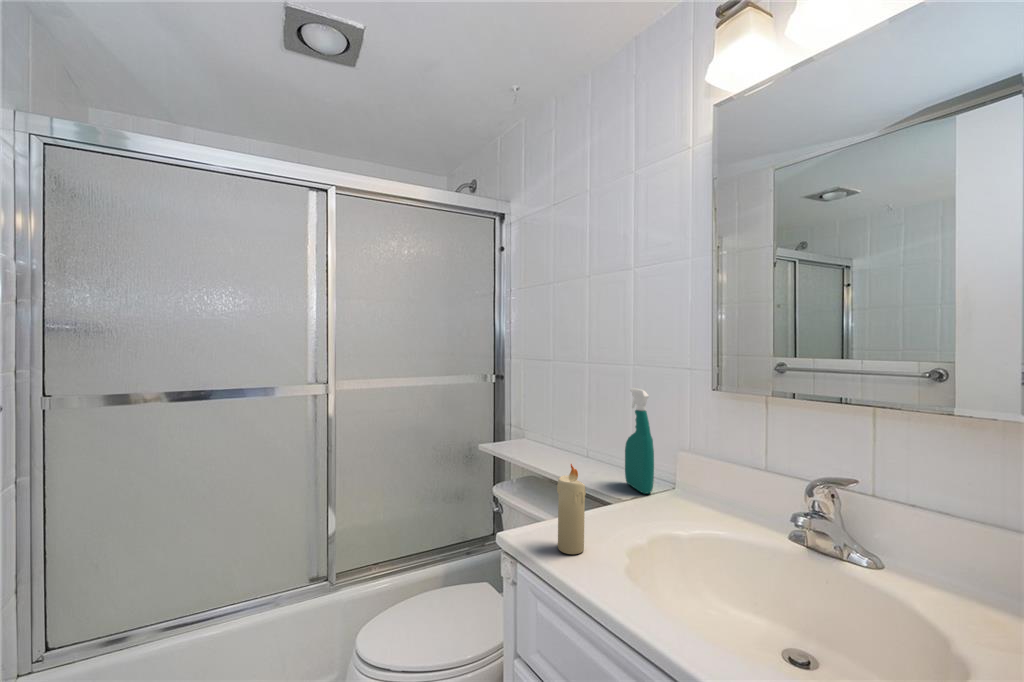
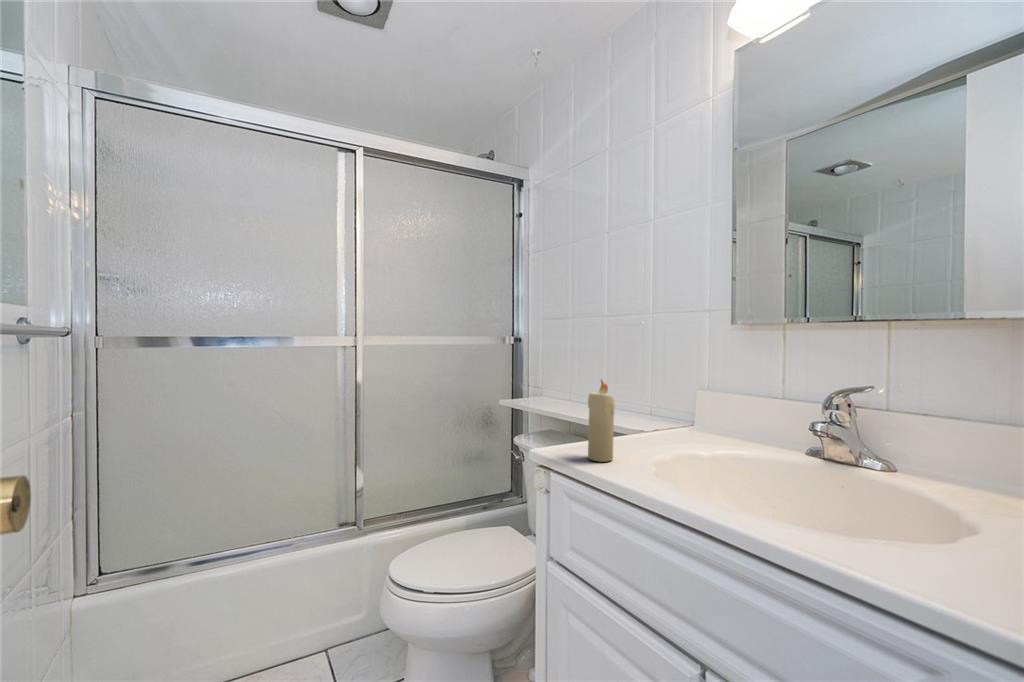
spray bottle: present [625,388,654,494] -> none [644,330,673,427]

